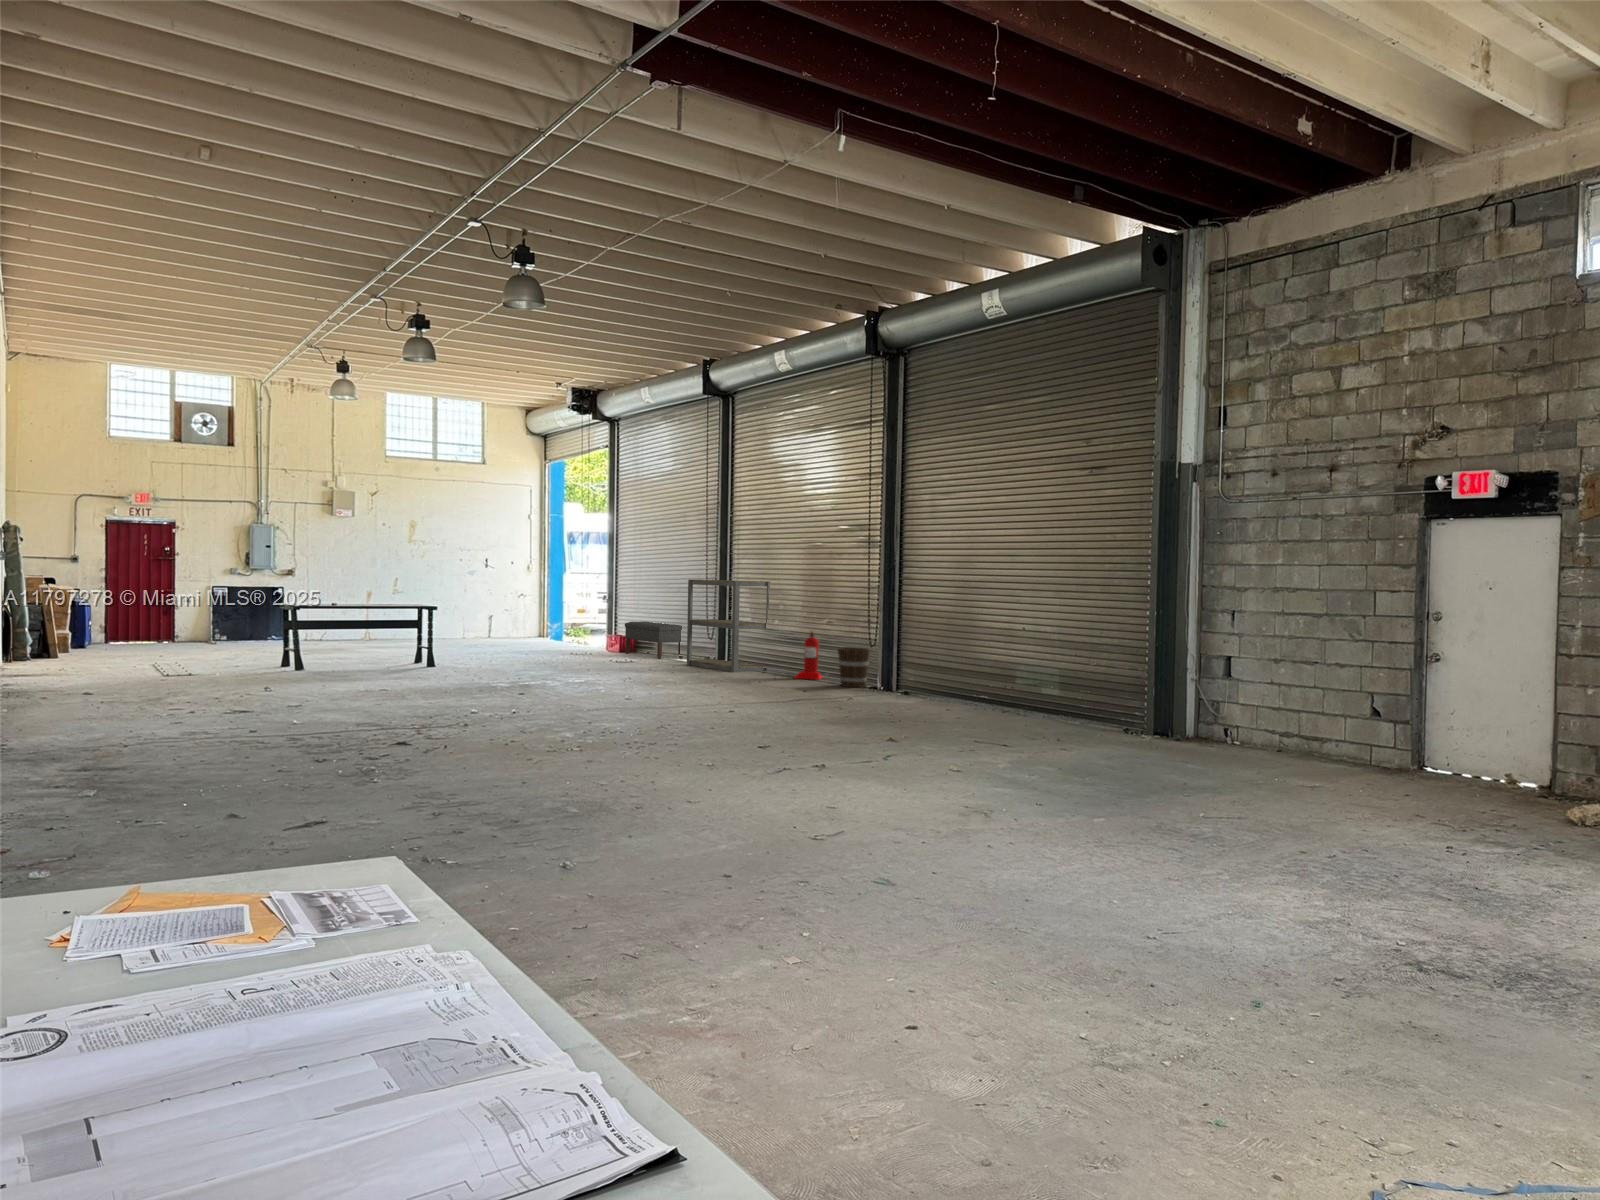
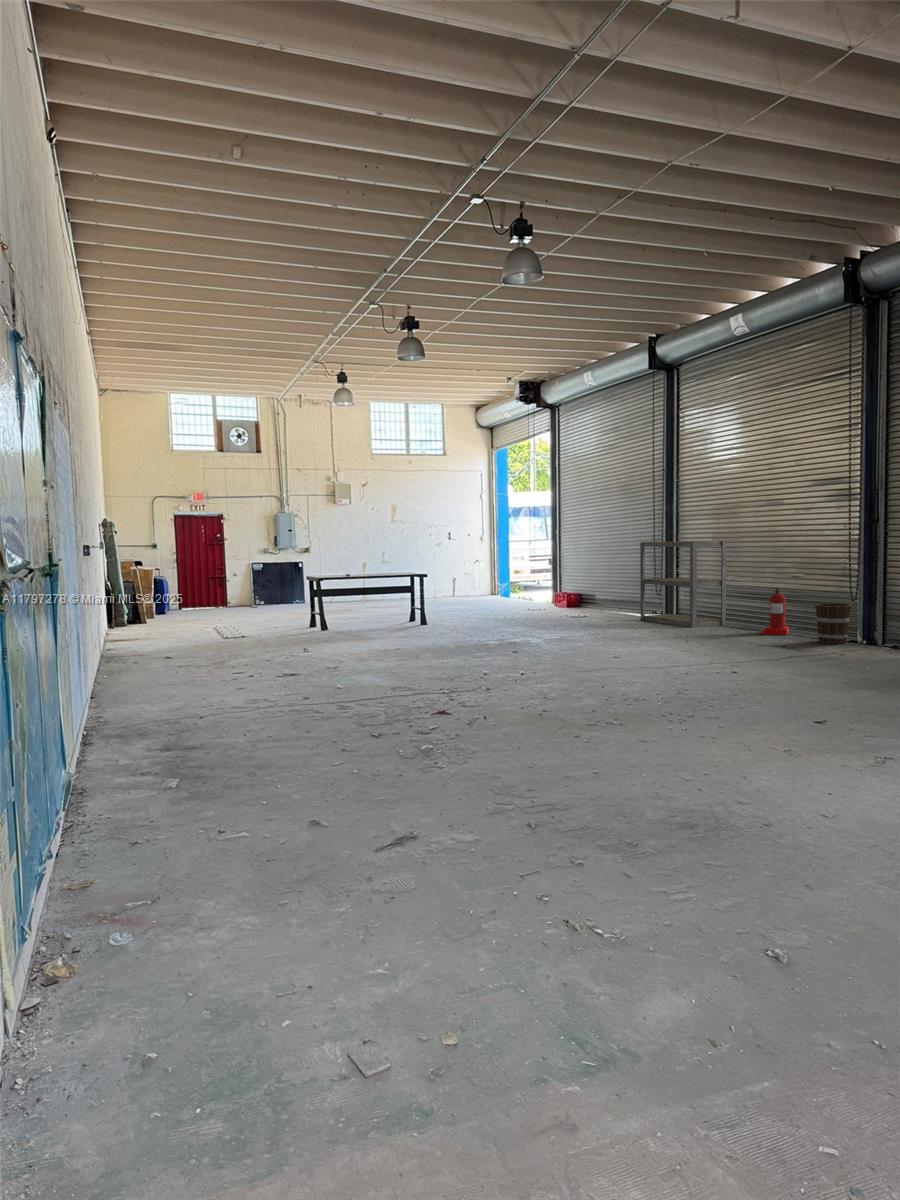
bench: present [625,621,683,659] -> none [574,581,632,615]

